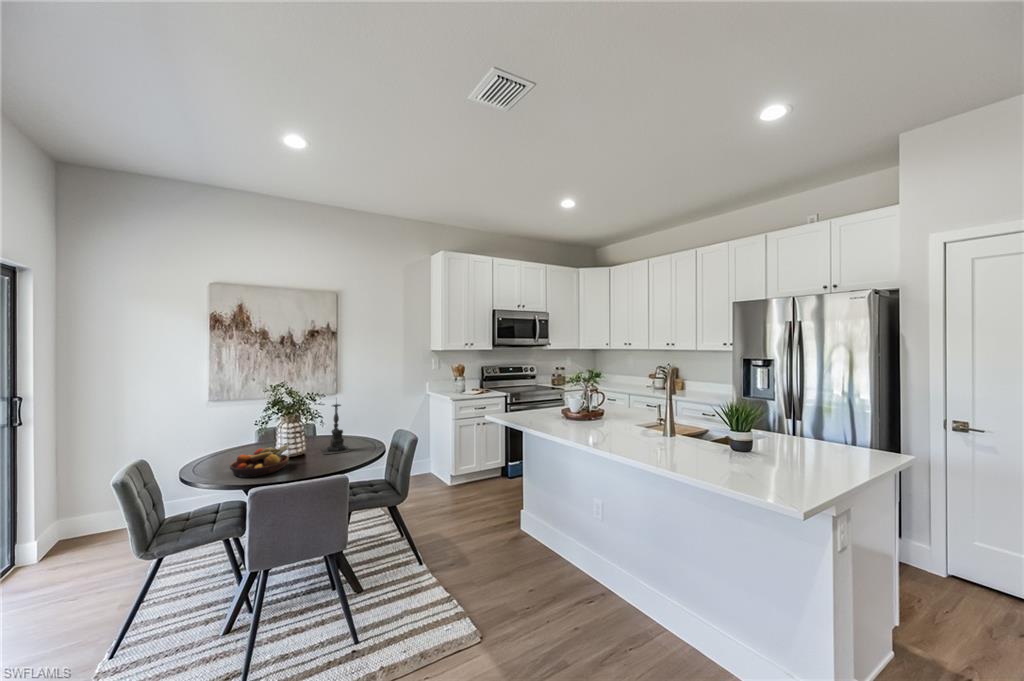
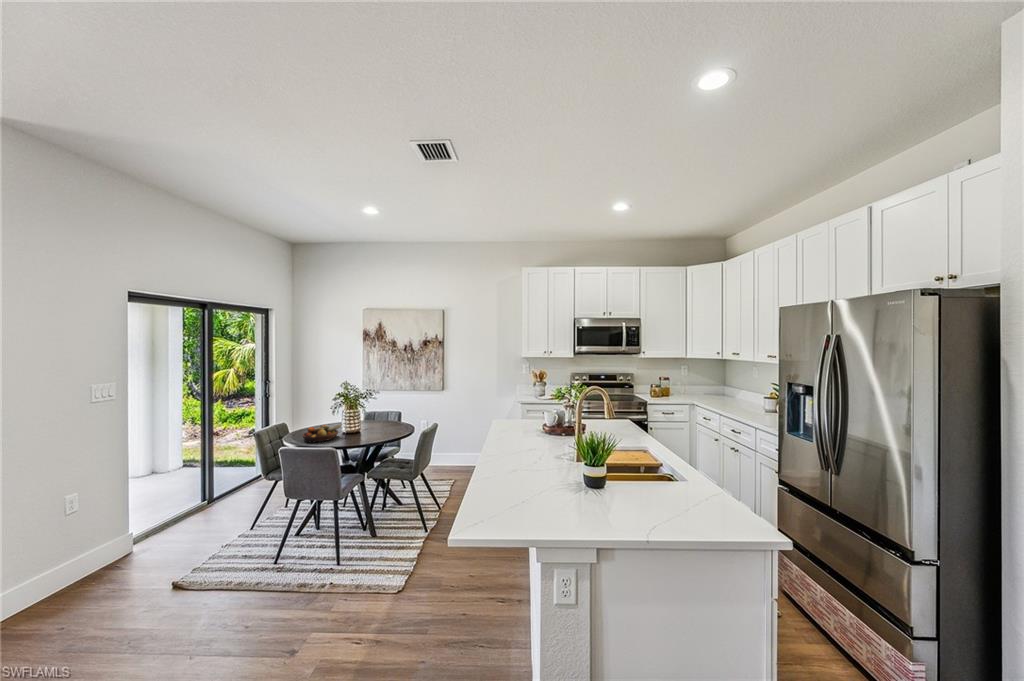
candle holder: present [321,403,350,454] -> none [368,395,392,435]

